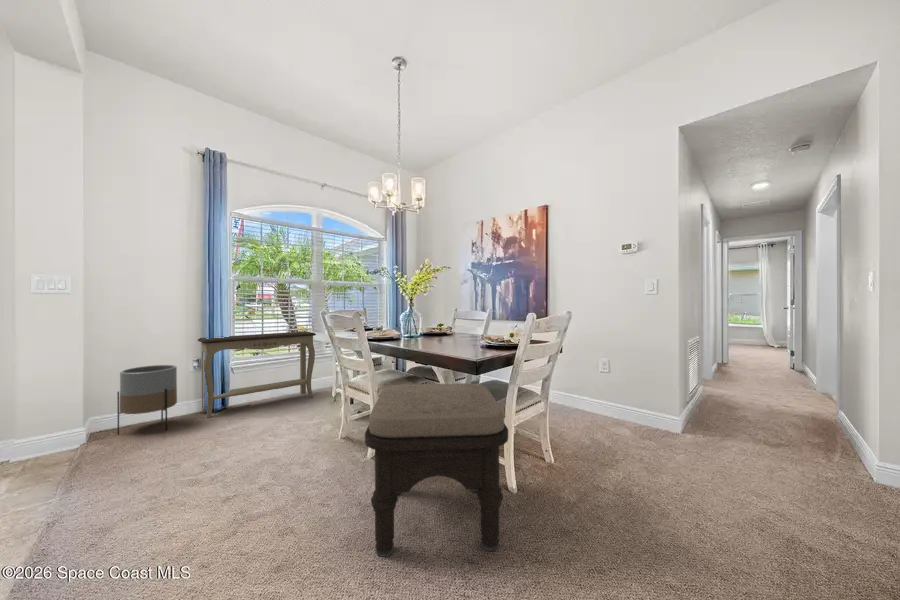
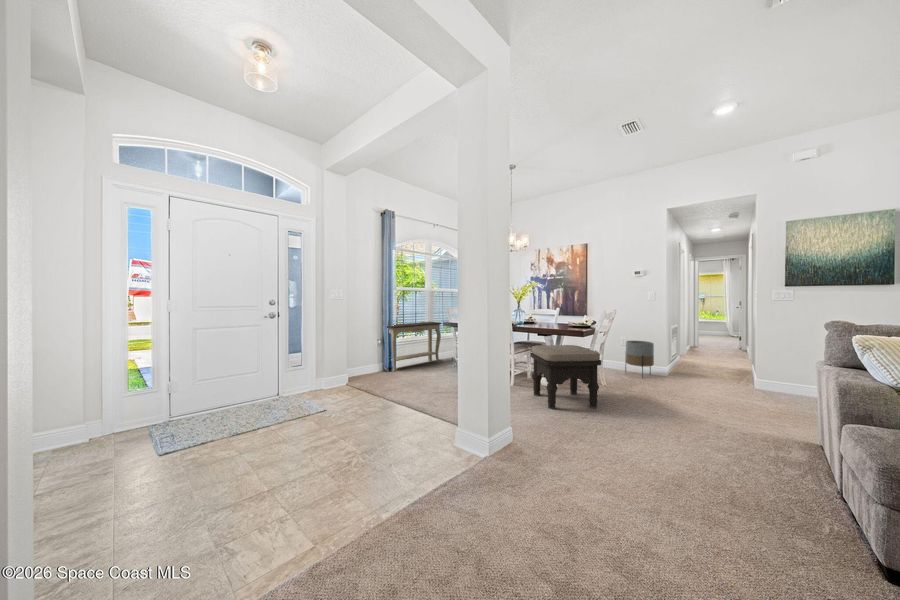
planter: present [117,365,177,434] -> present [625,341,654,378]

